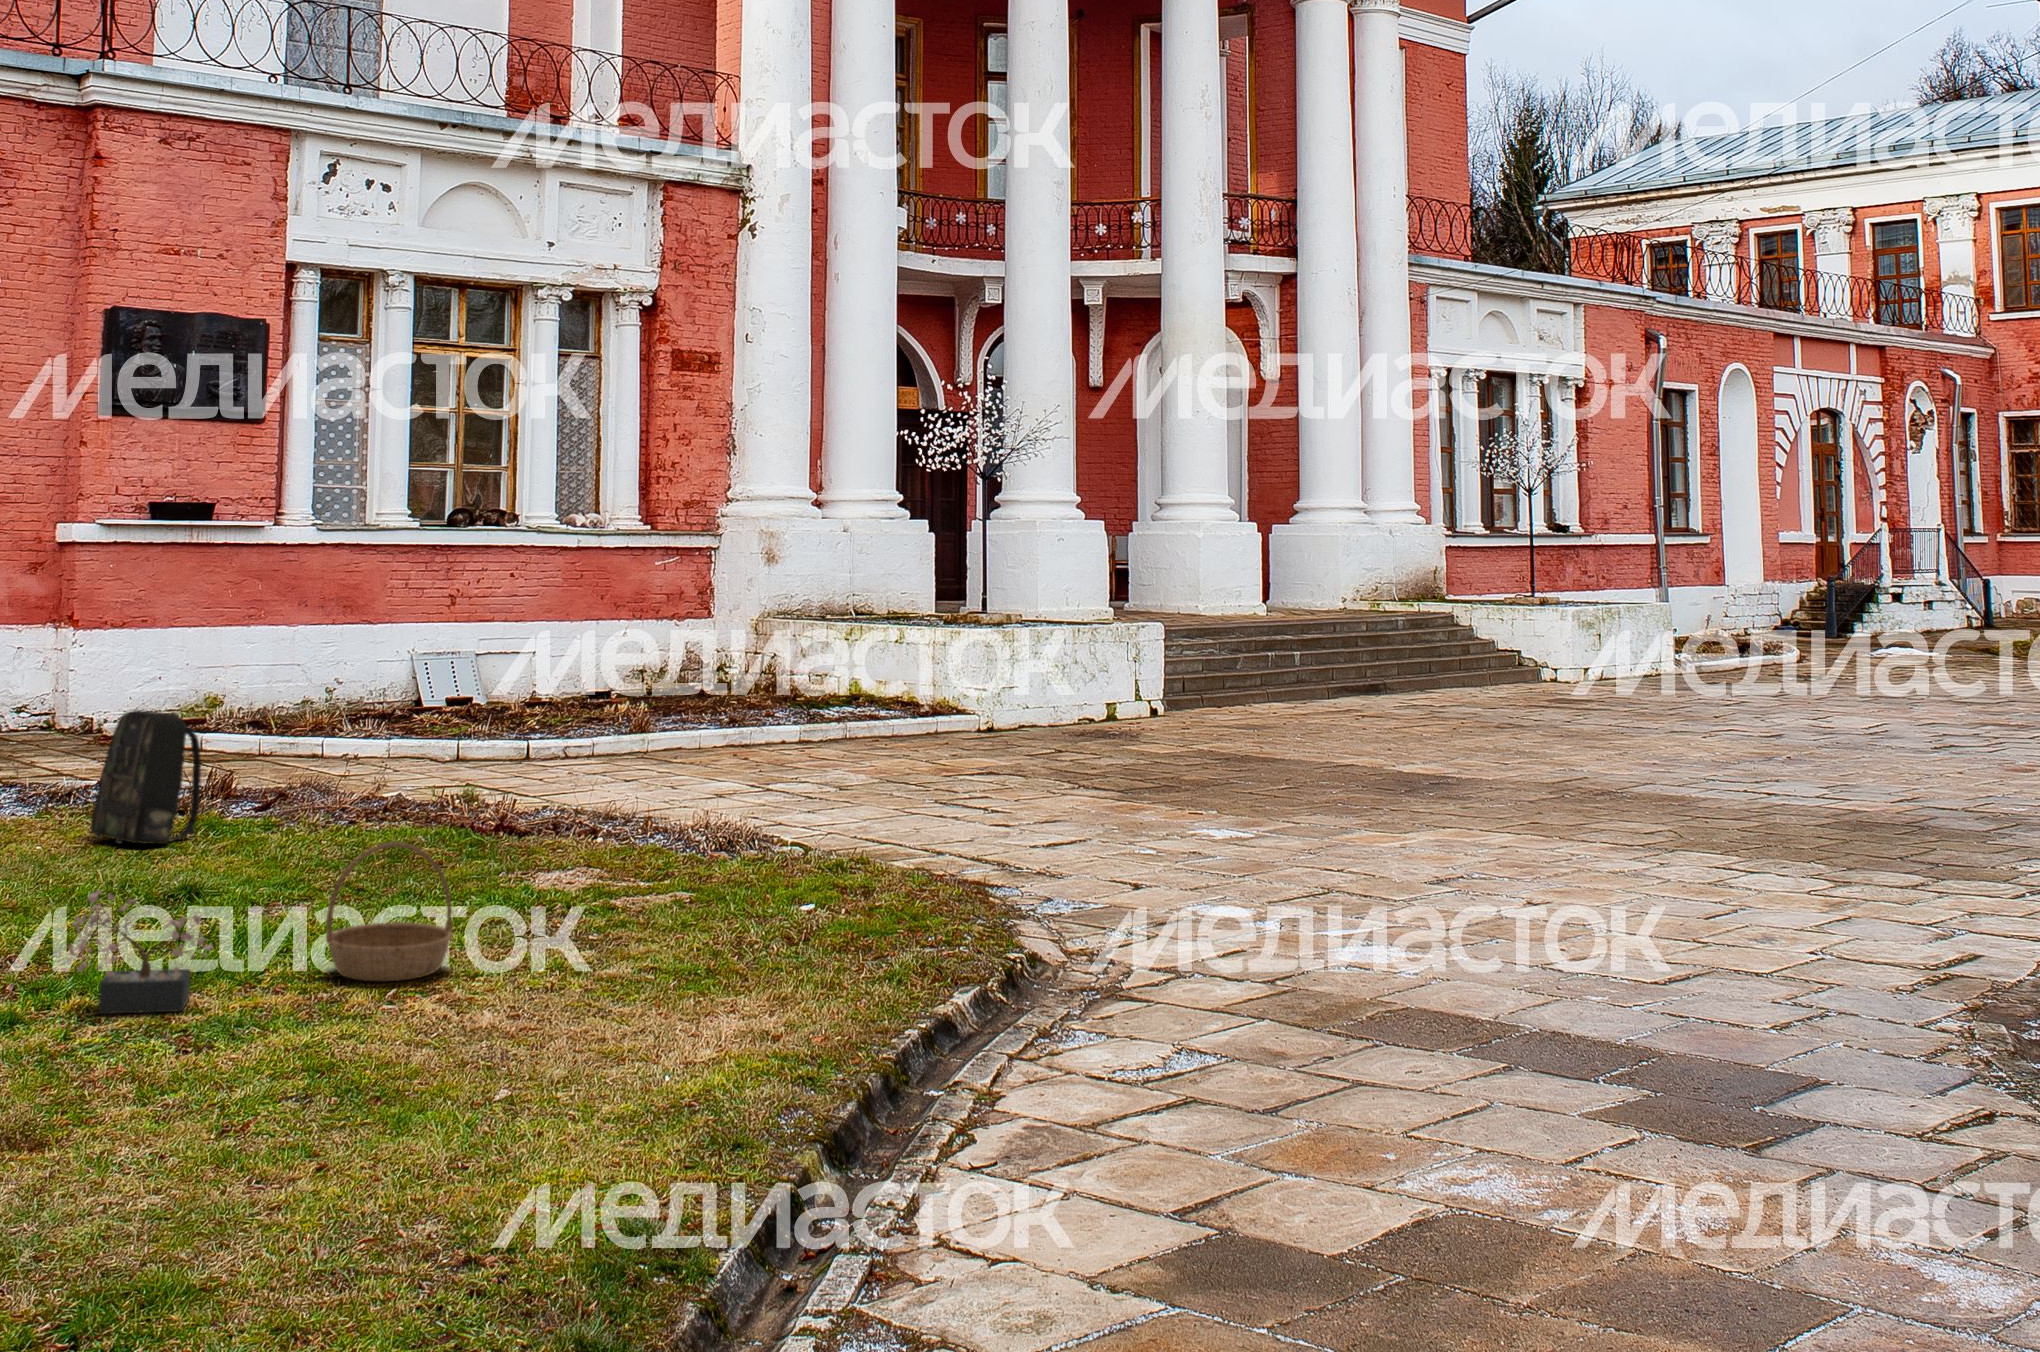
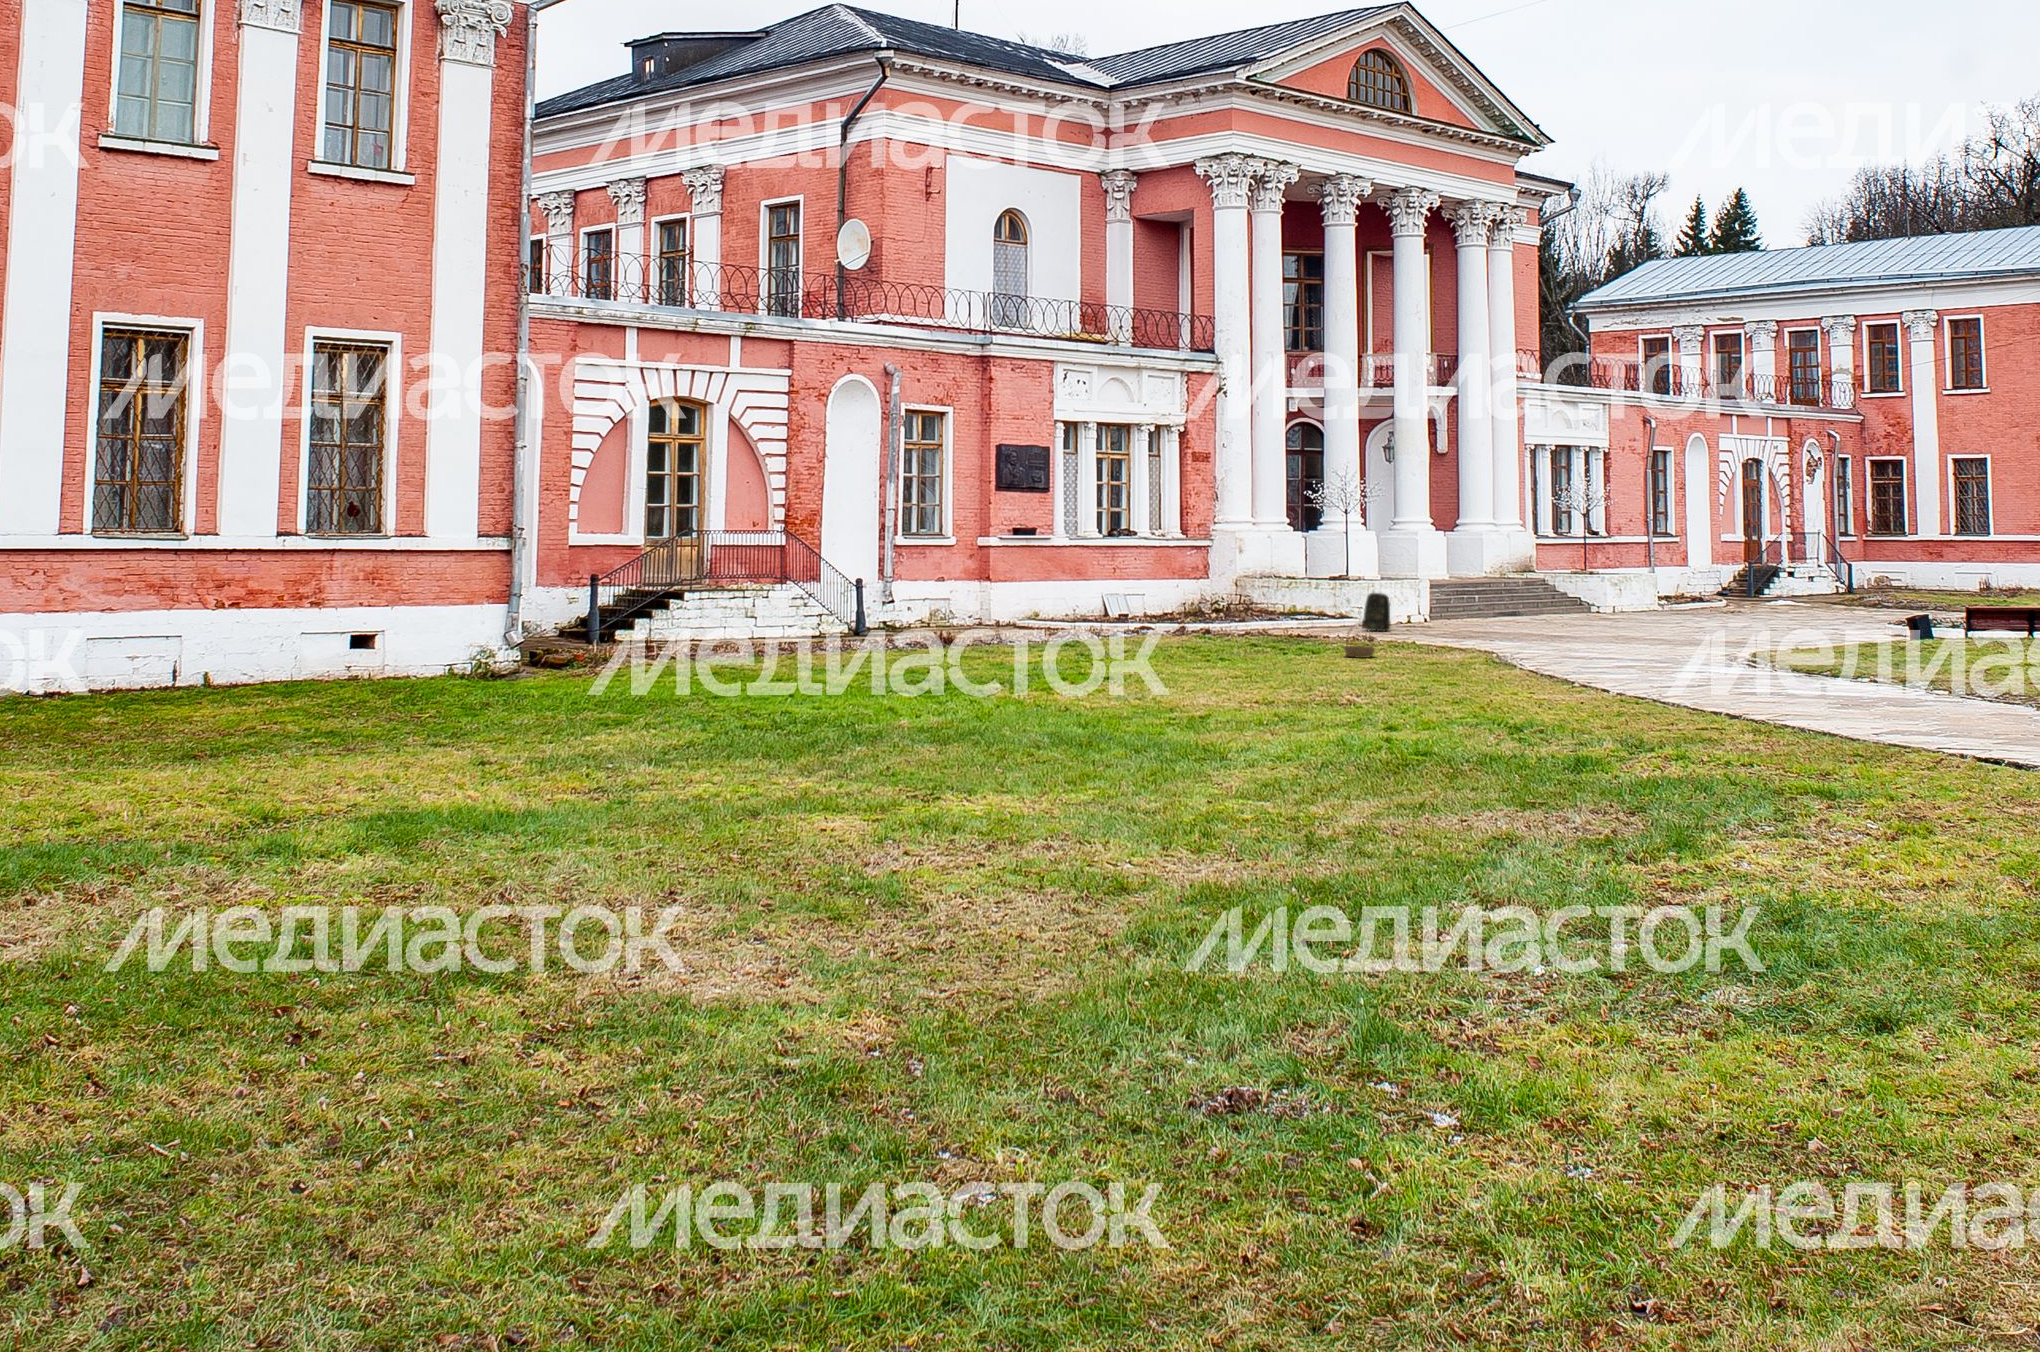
backpack: present [91,710,201,844] -> present [1362,593,1391,631]
decorative plant: present [69,890,213,1014] -> none [1301,631,1334,660]

